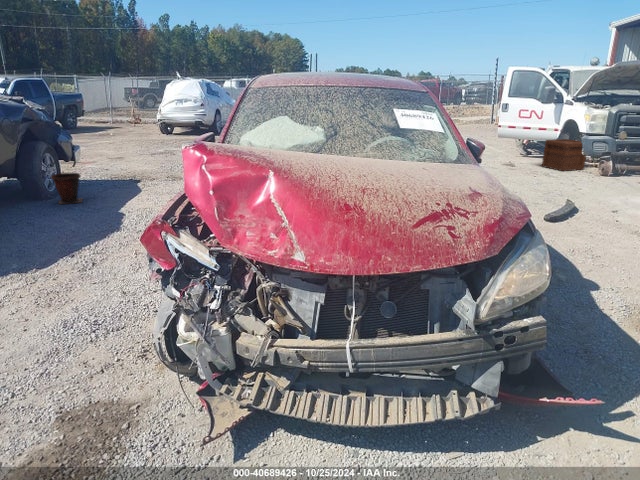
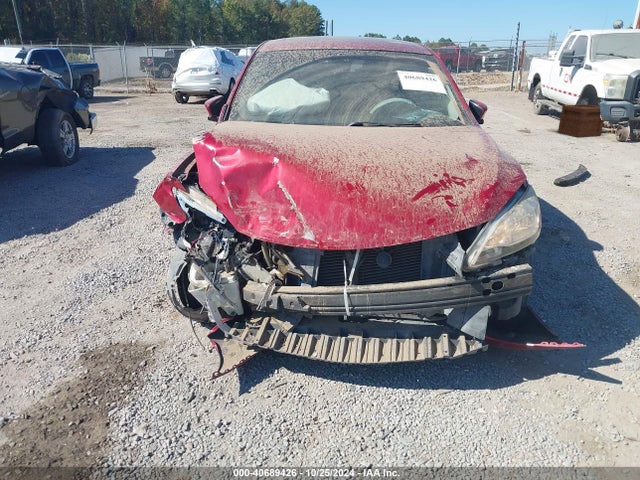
bucket: present [51,173,83,204] -> none [70,138,101,170]

